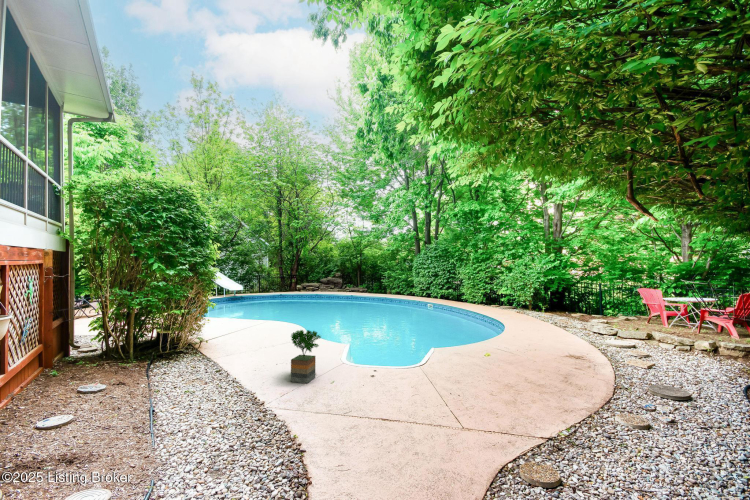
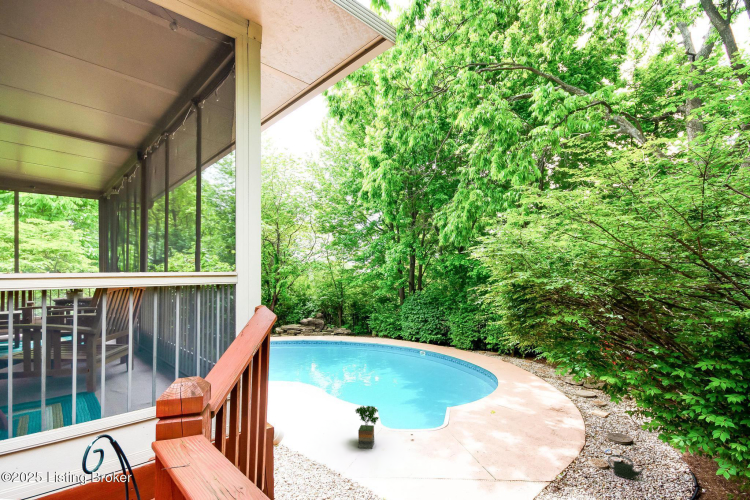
watering can: none [648,407,721,447] -> present [608,455,646,479]

